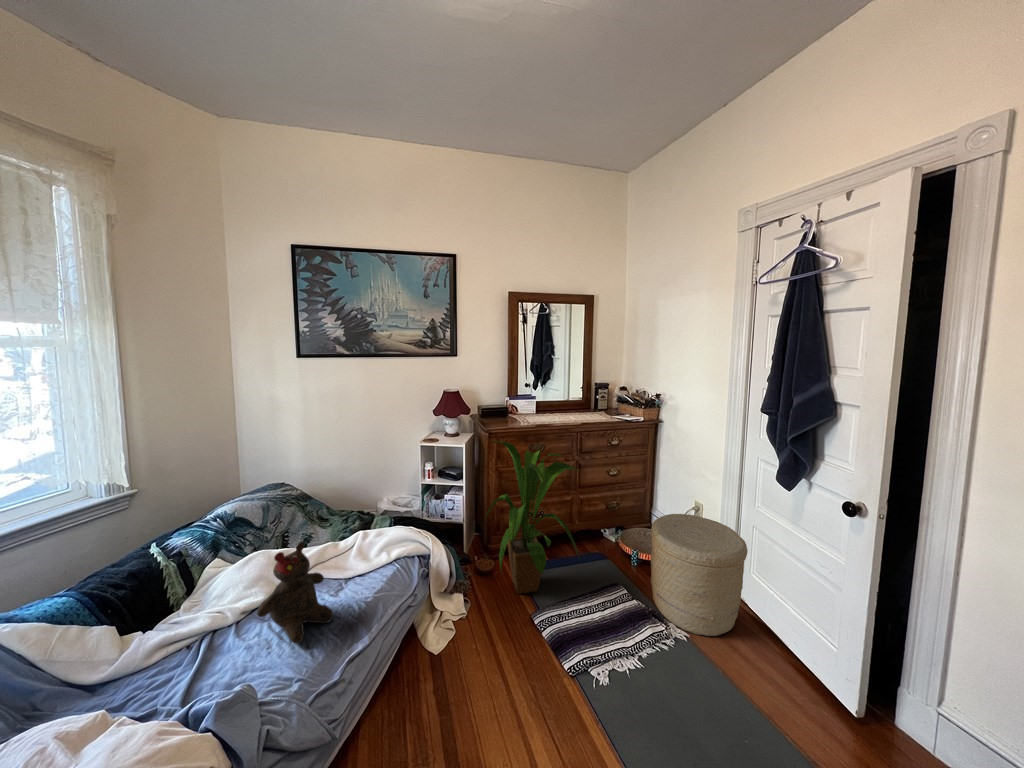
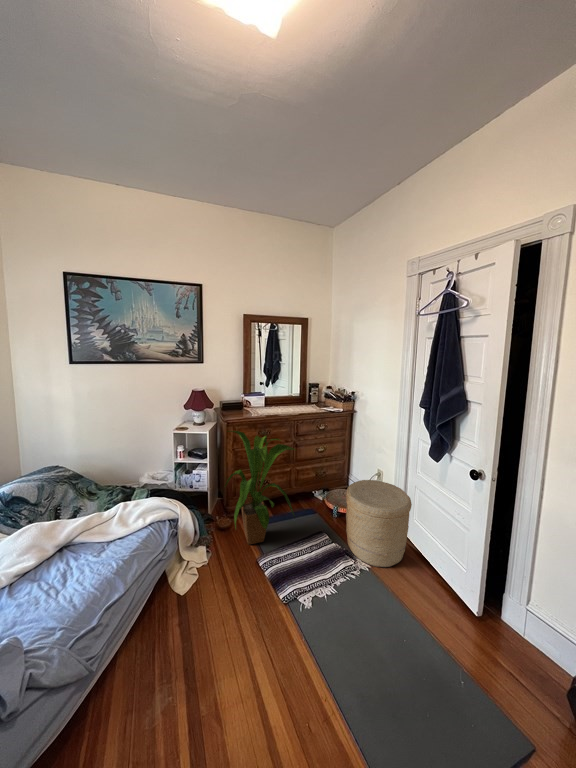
teddy bear: present [257,542,333,644] -> none [27,517,94,599]

